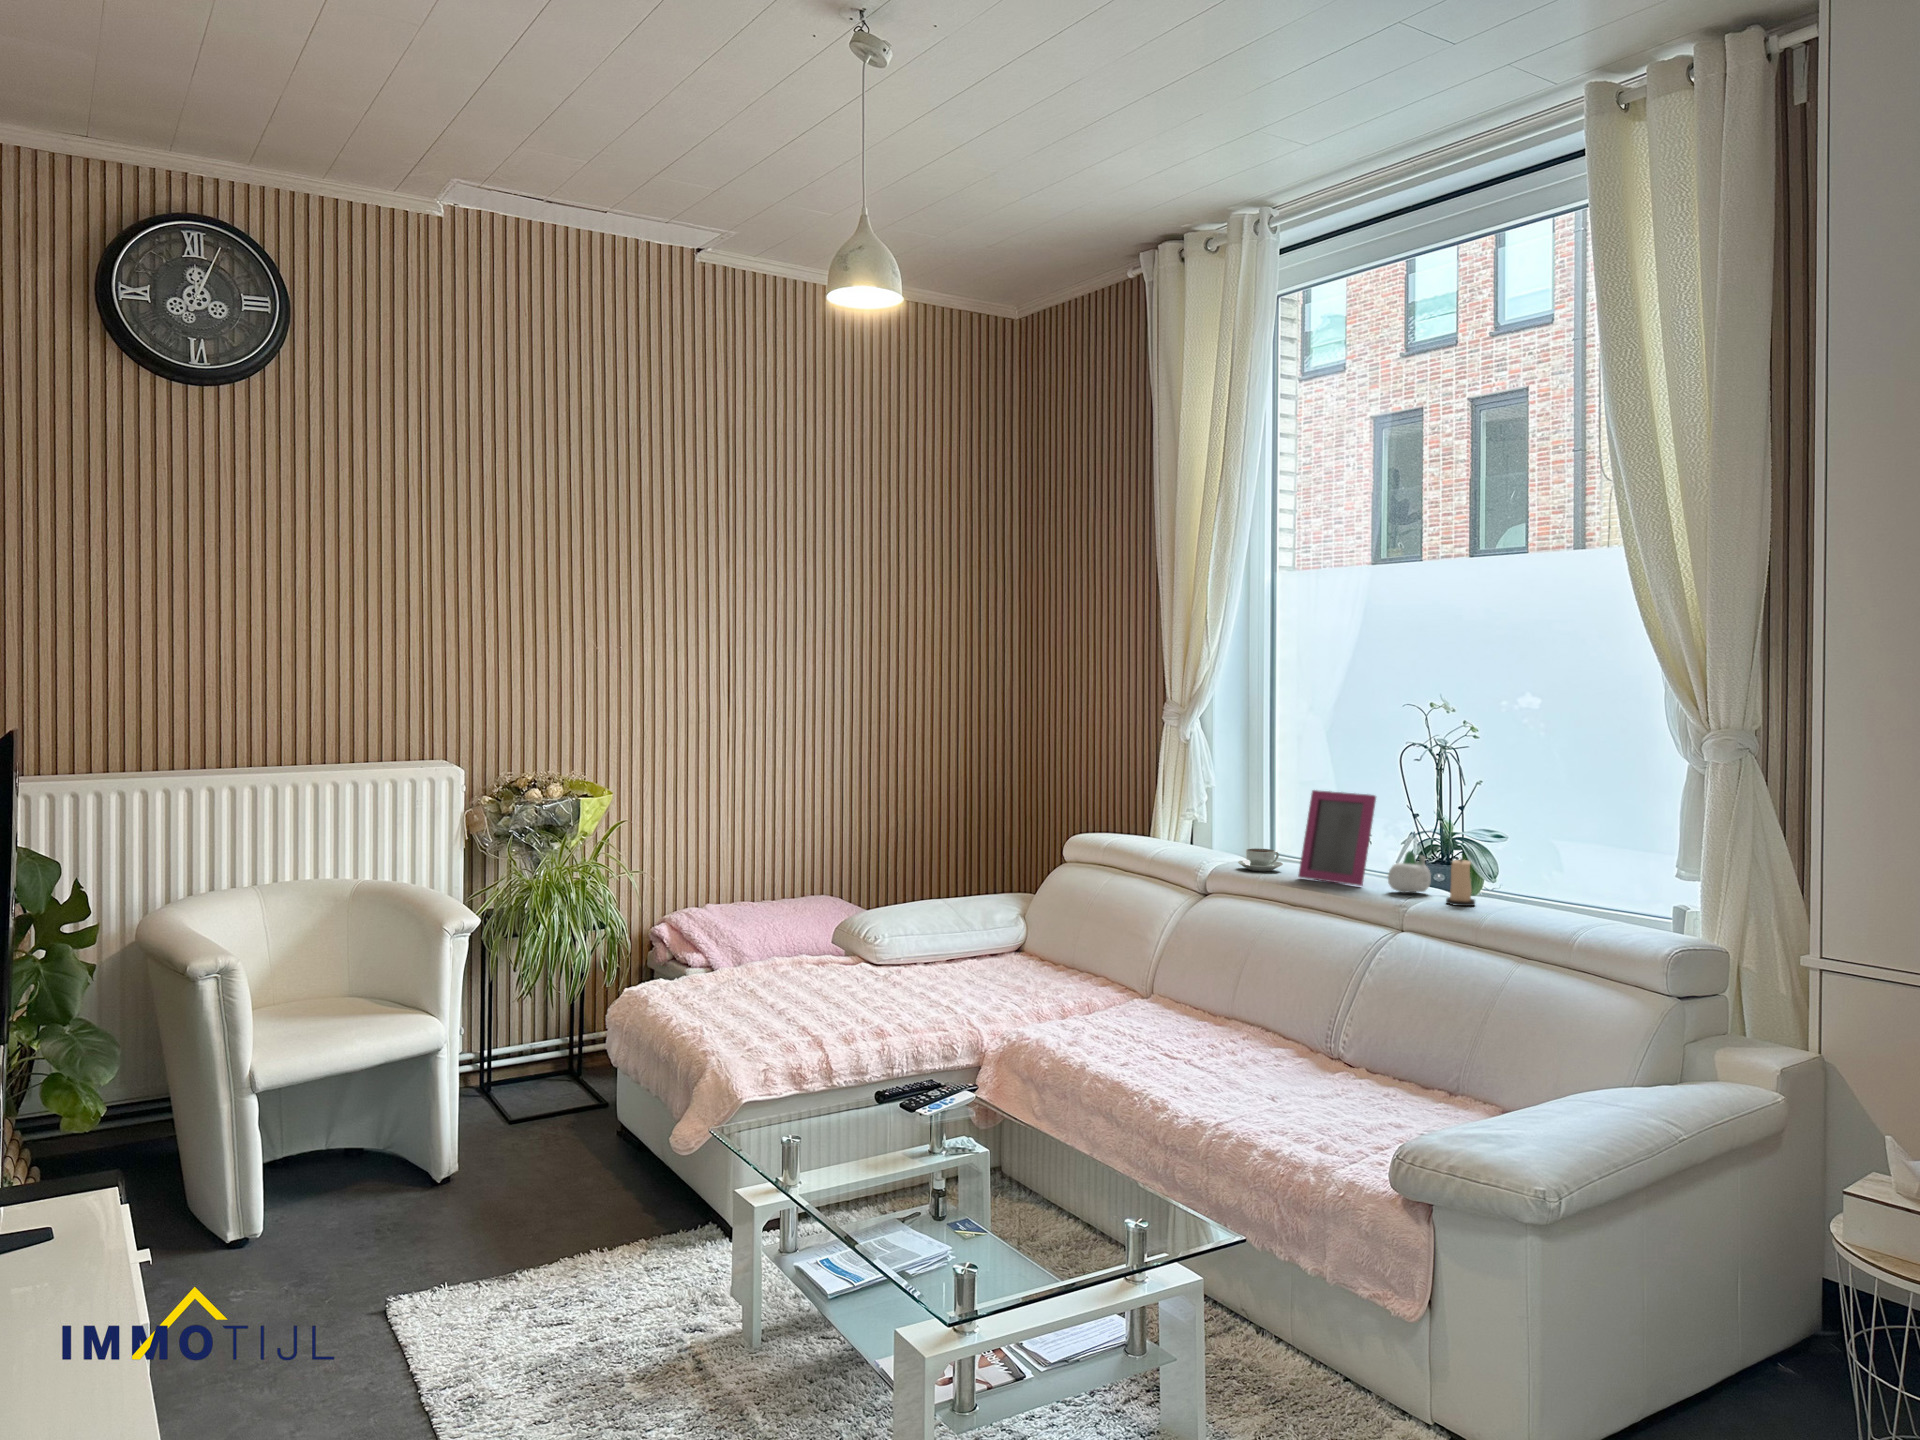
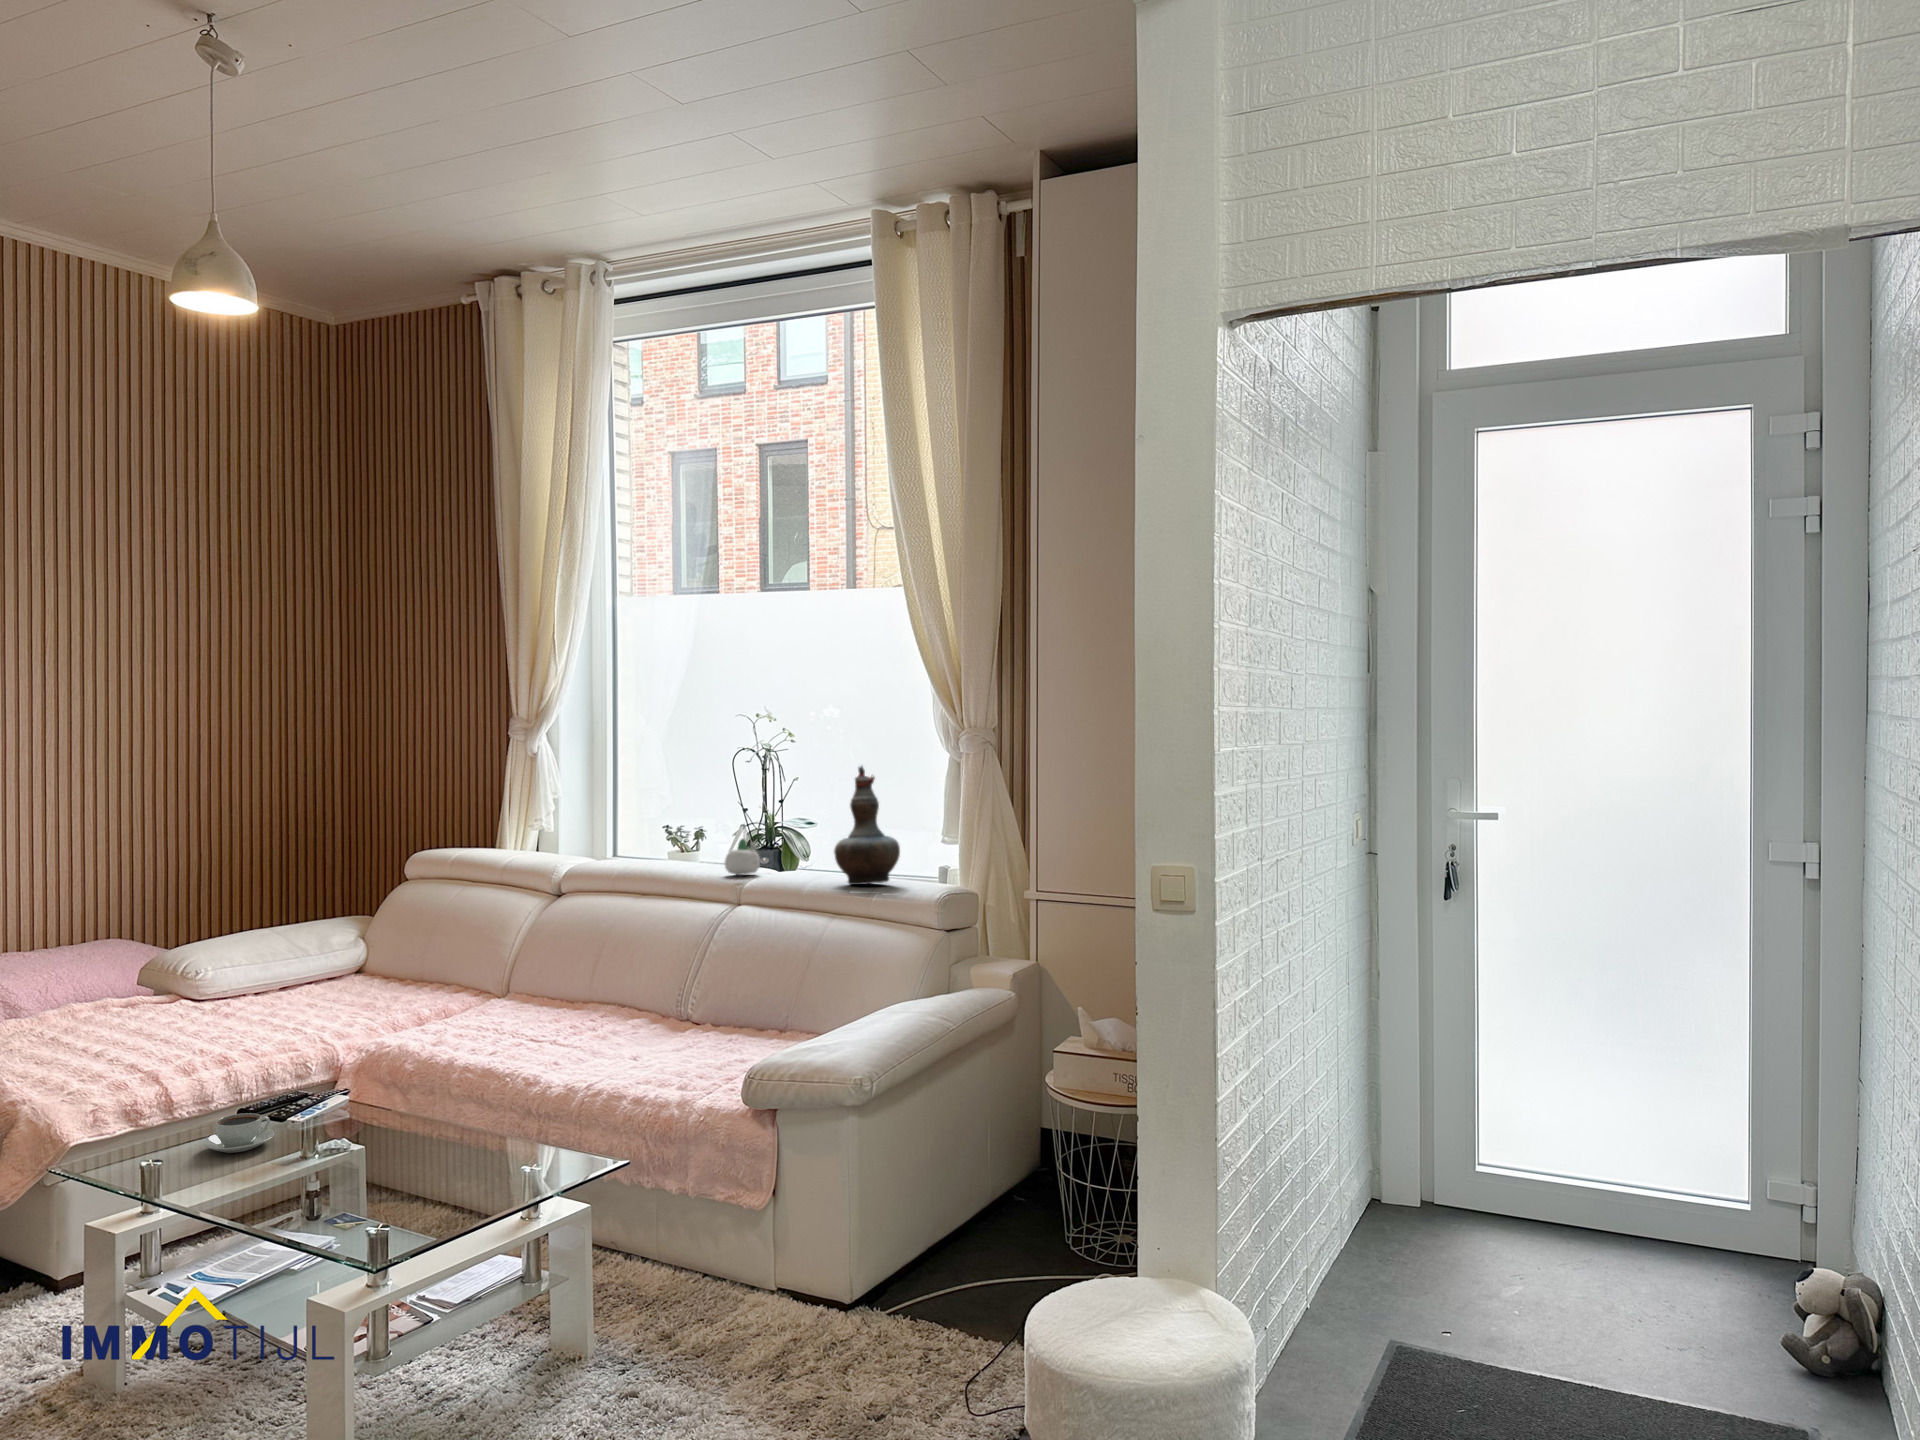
decorative vase: none [1525,772,1615,920] -> present [834,766,900,885]
picture frame: present [1298,790,1376,886] -> none [646,791,713,873]
coffee cup: present [1238,848,1283,871] -> present [203,1113,274,1153]
candle: present [1446,859,1475,906] -> none [773,840,796,881]

